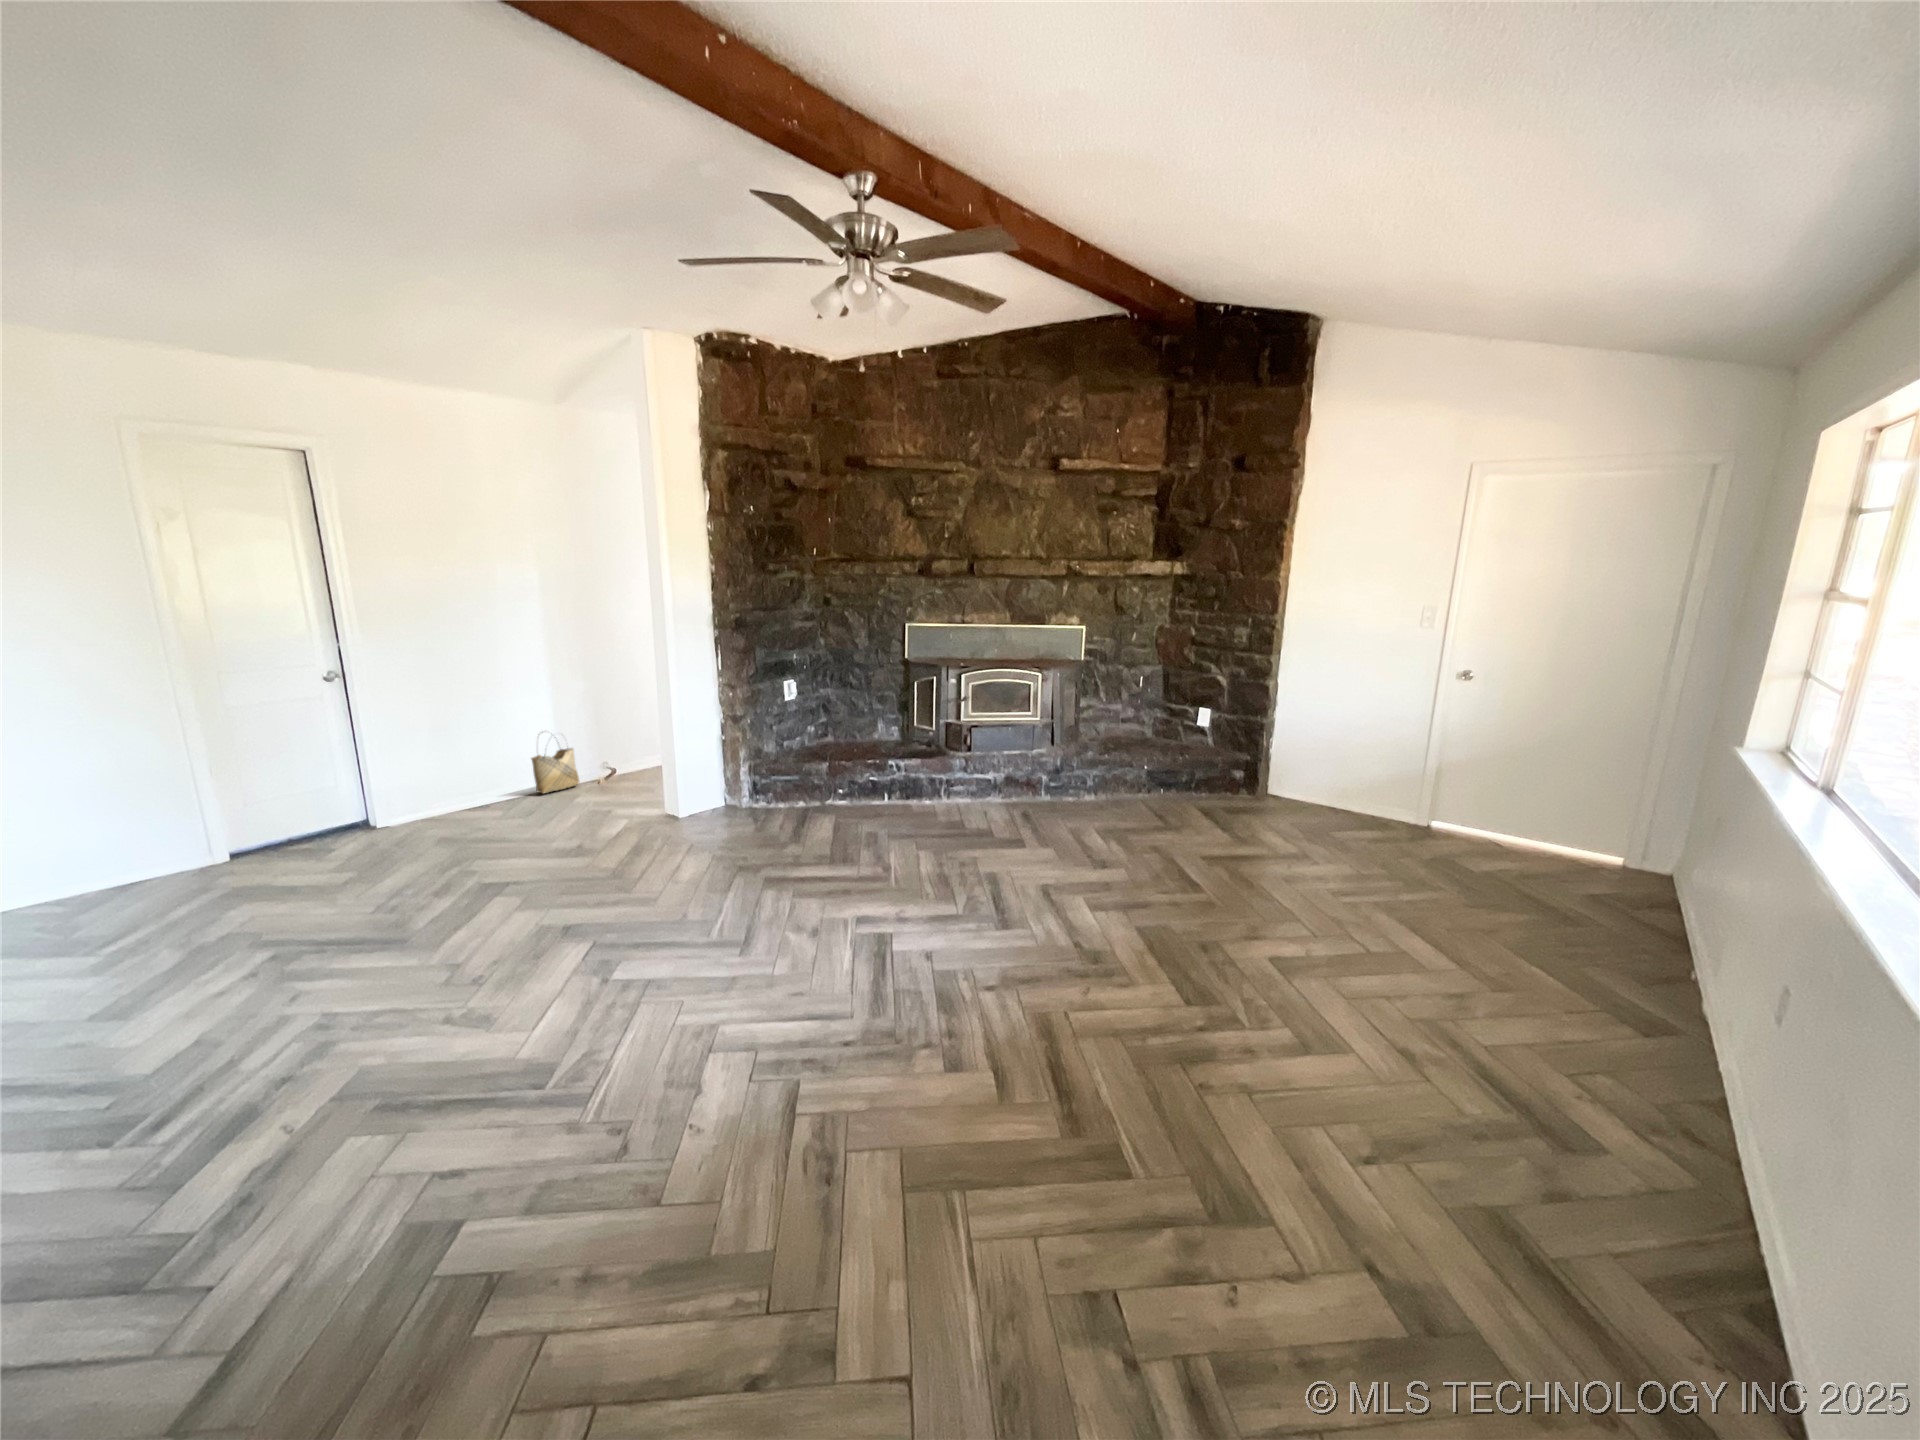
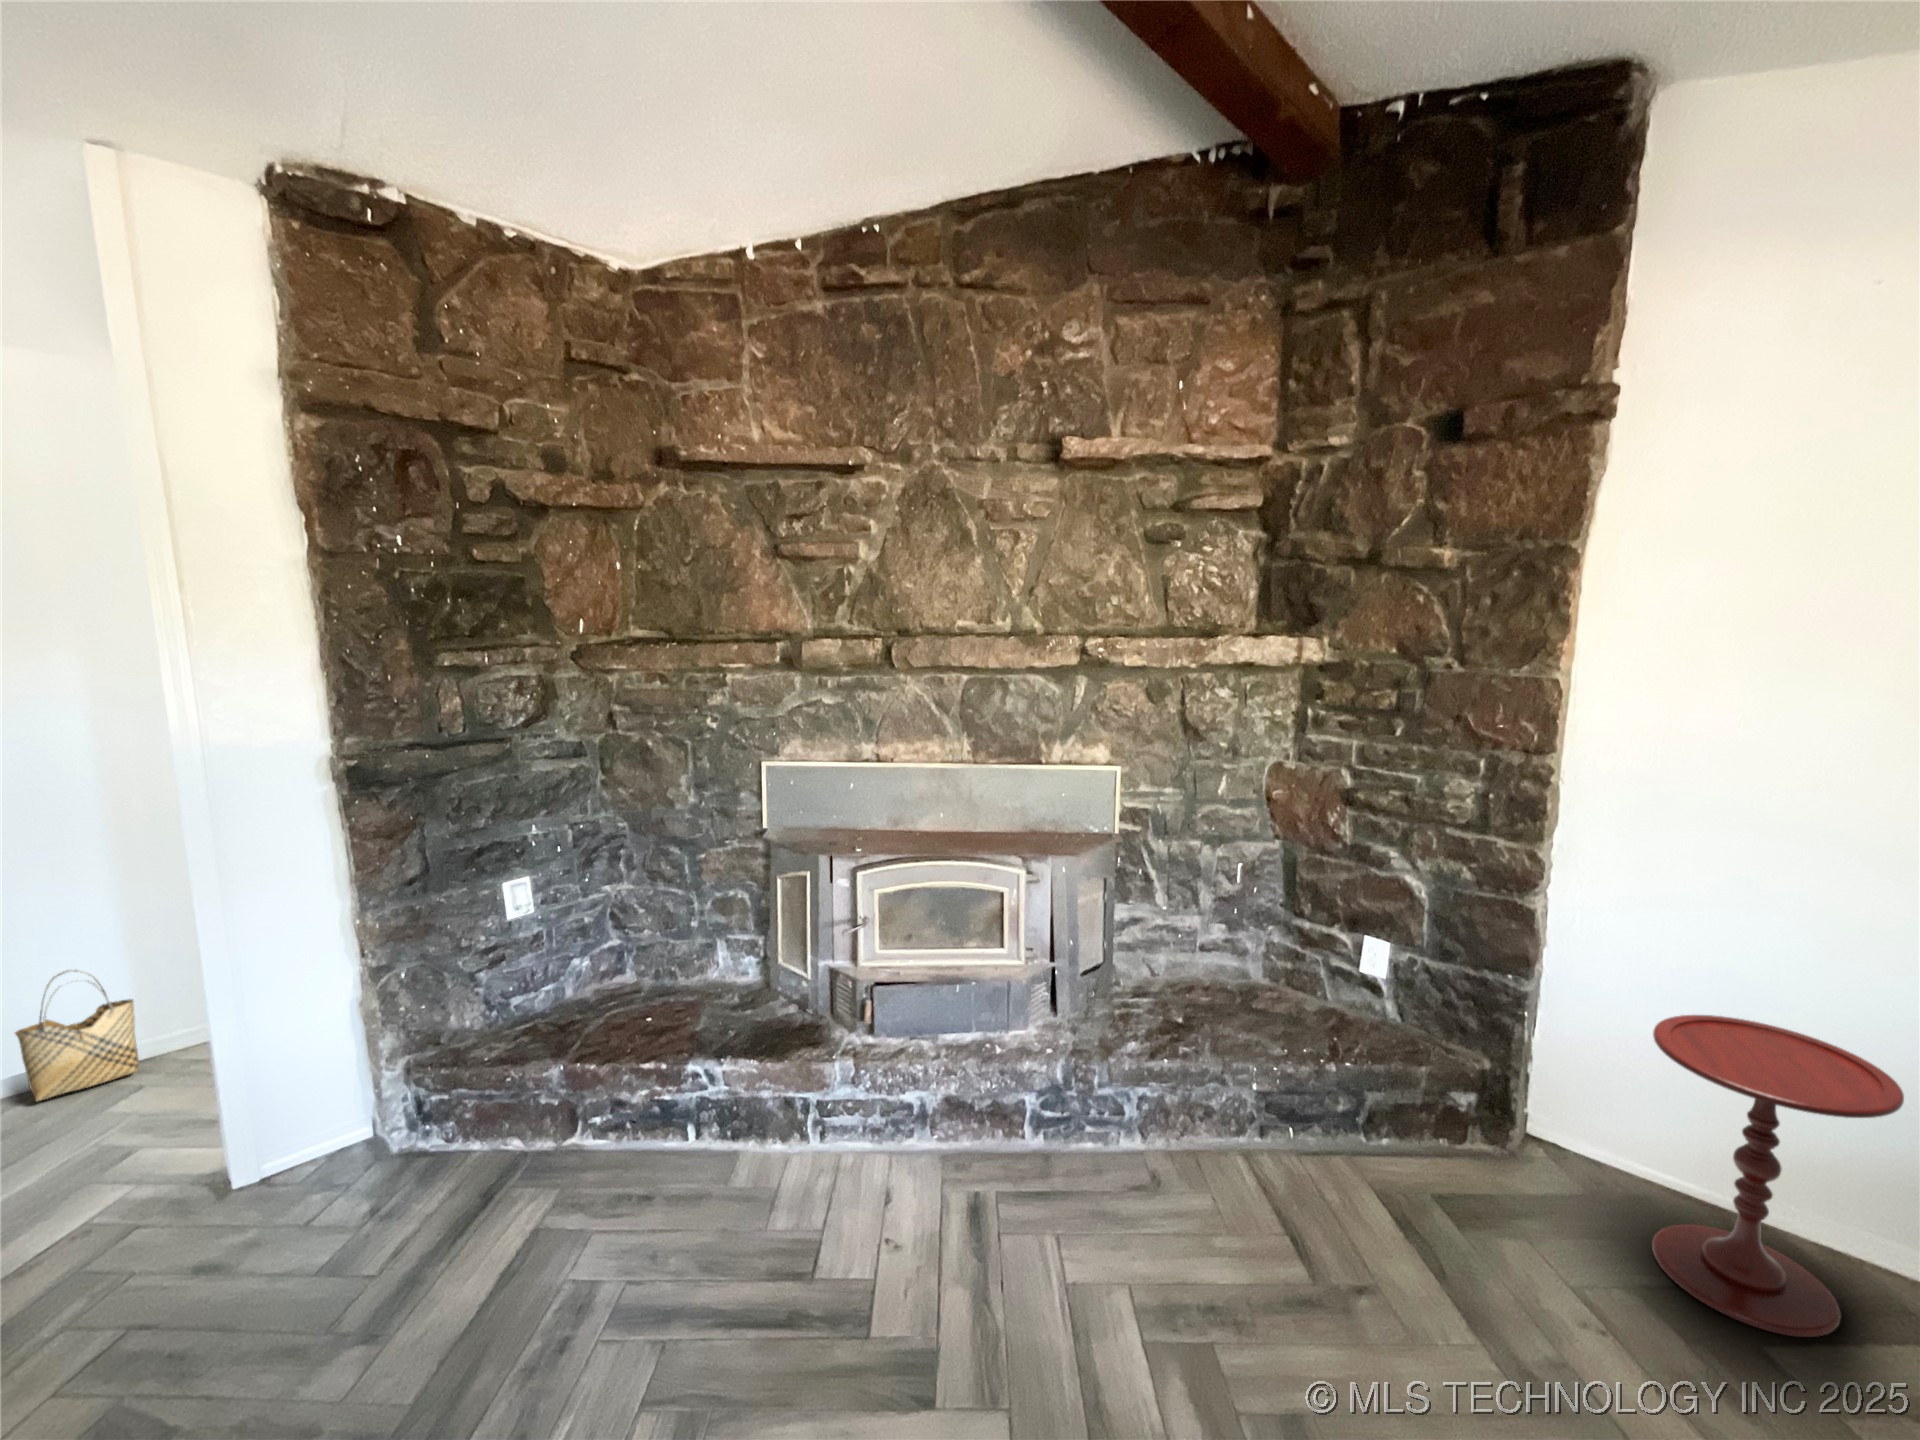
side table: none [1303,721,1386,831] -> present [1652,1015,1904,1337]

